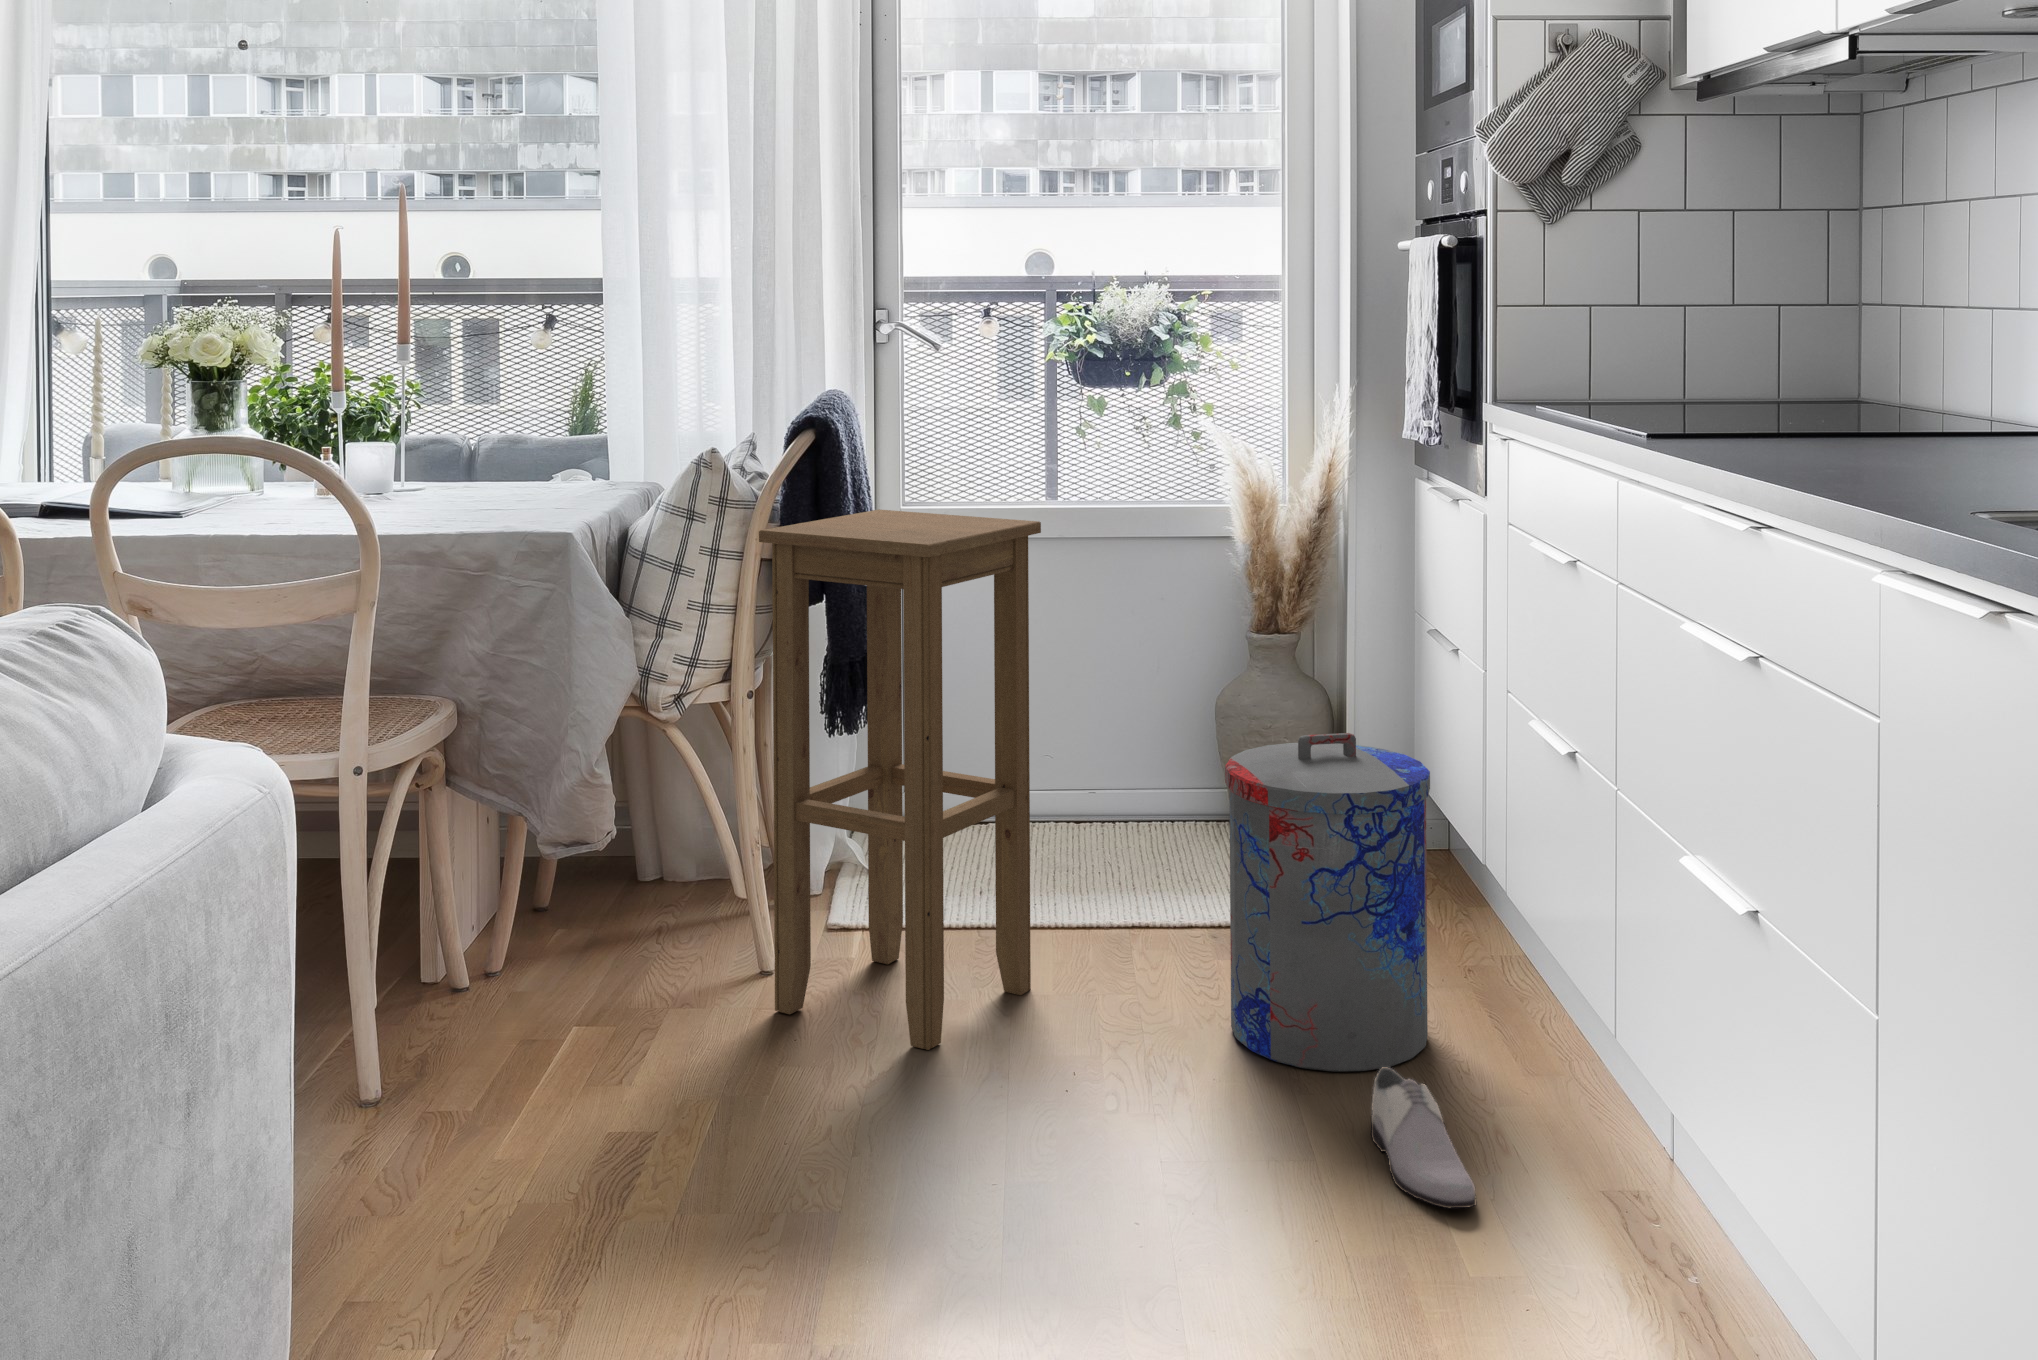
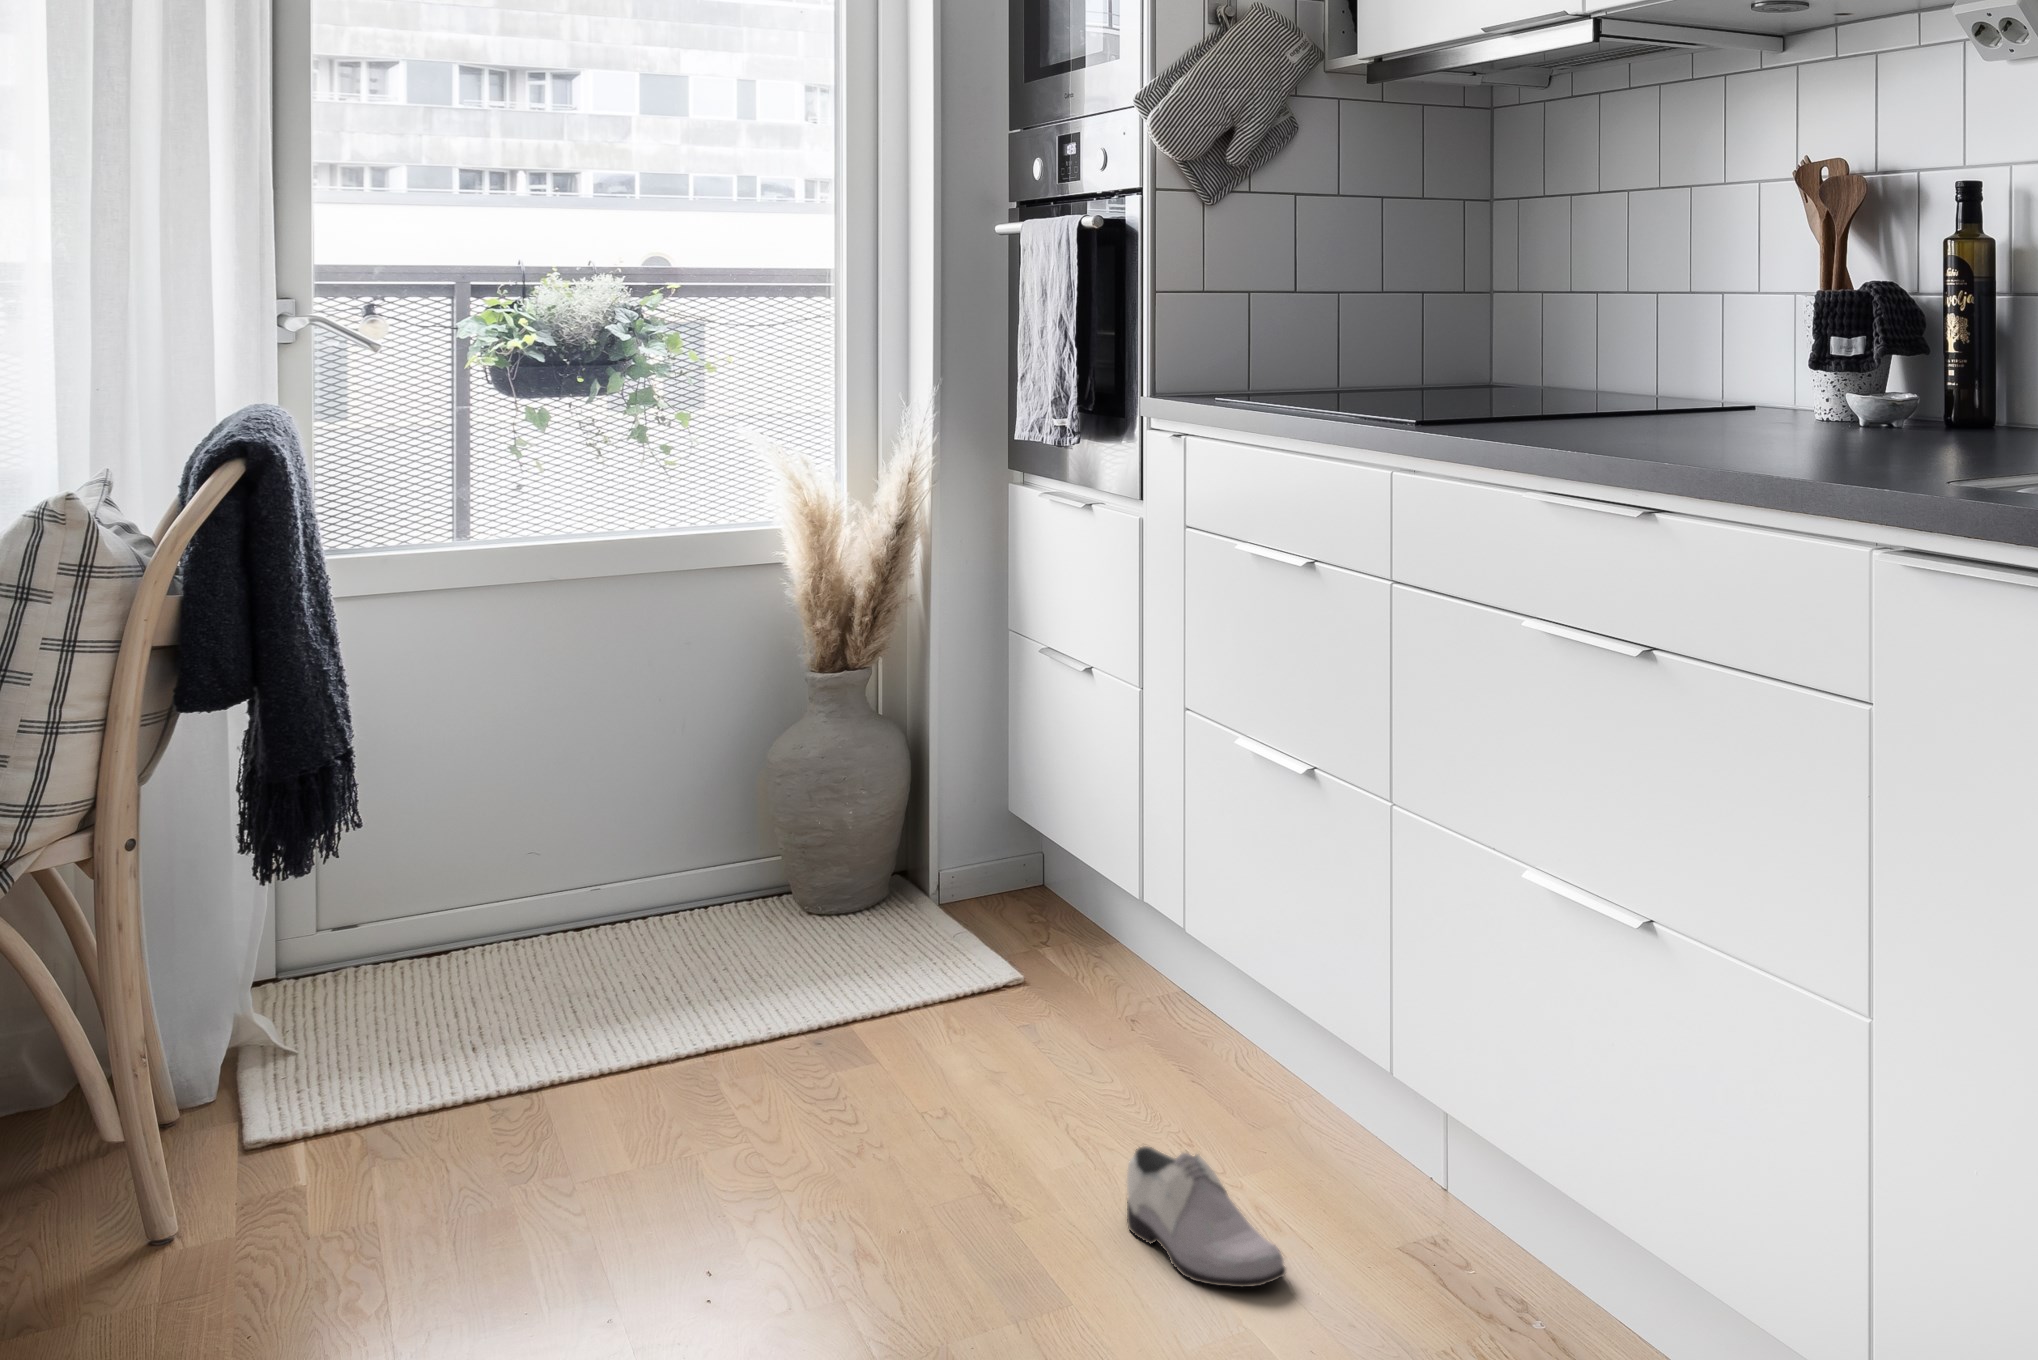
stool: present [759,510,1041,1050] -> none [199,560,632,1301]
trash can: present [1225,733,1430,1072] -> none [898,774,1141,1174]

